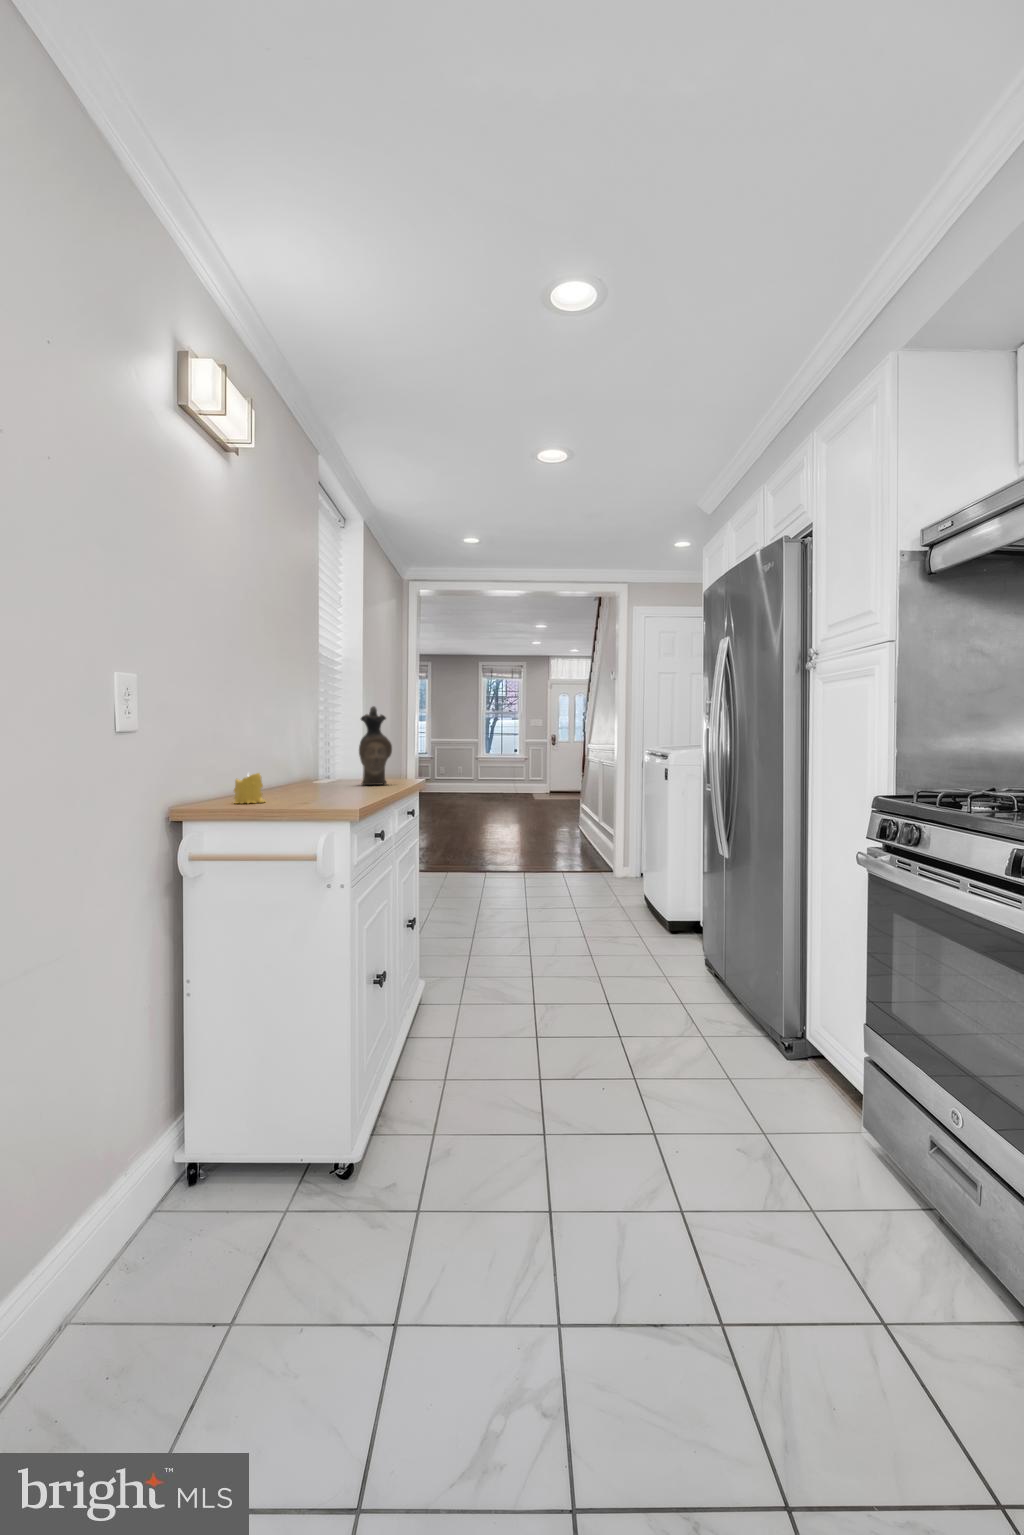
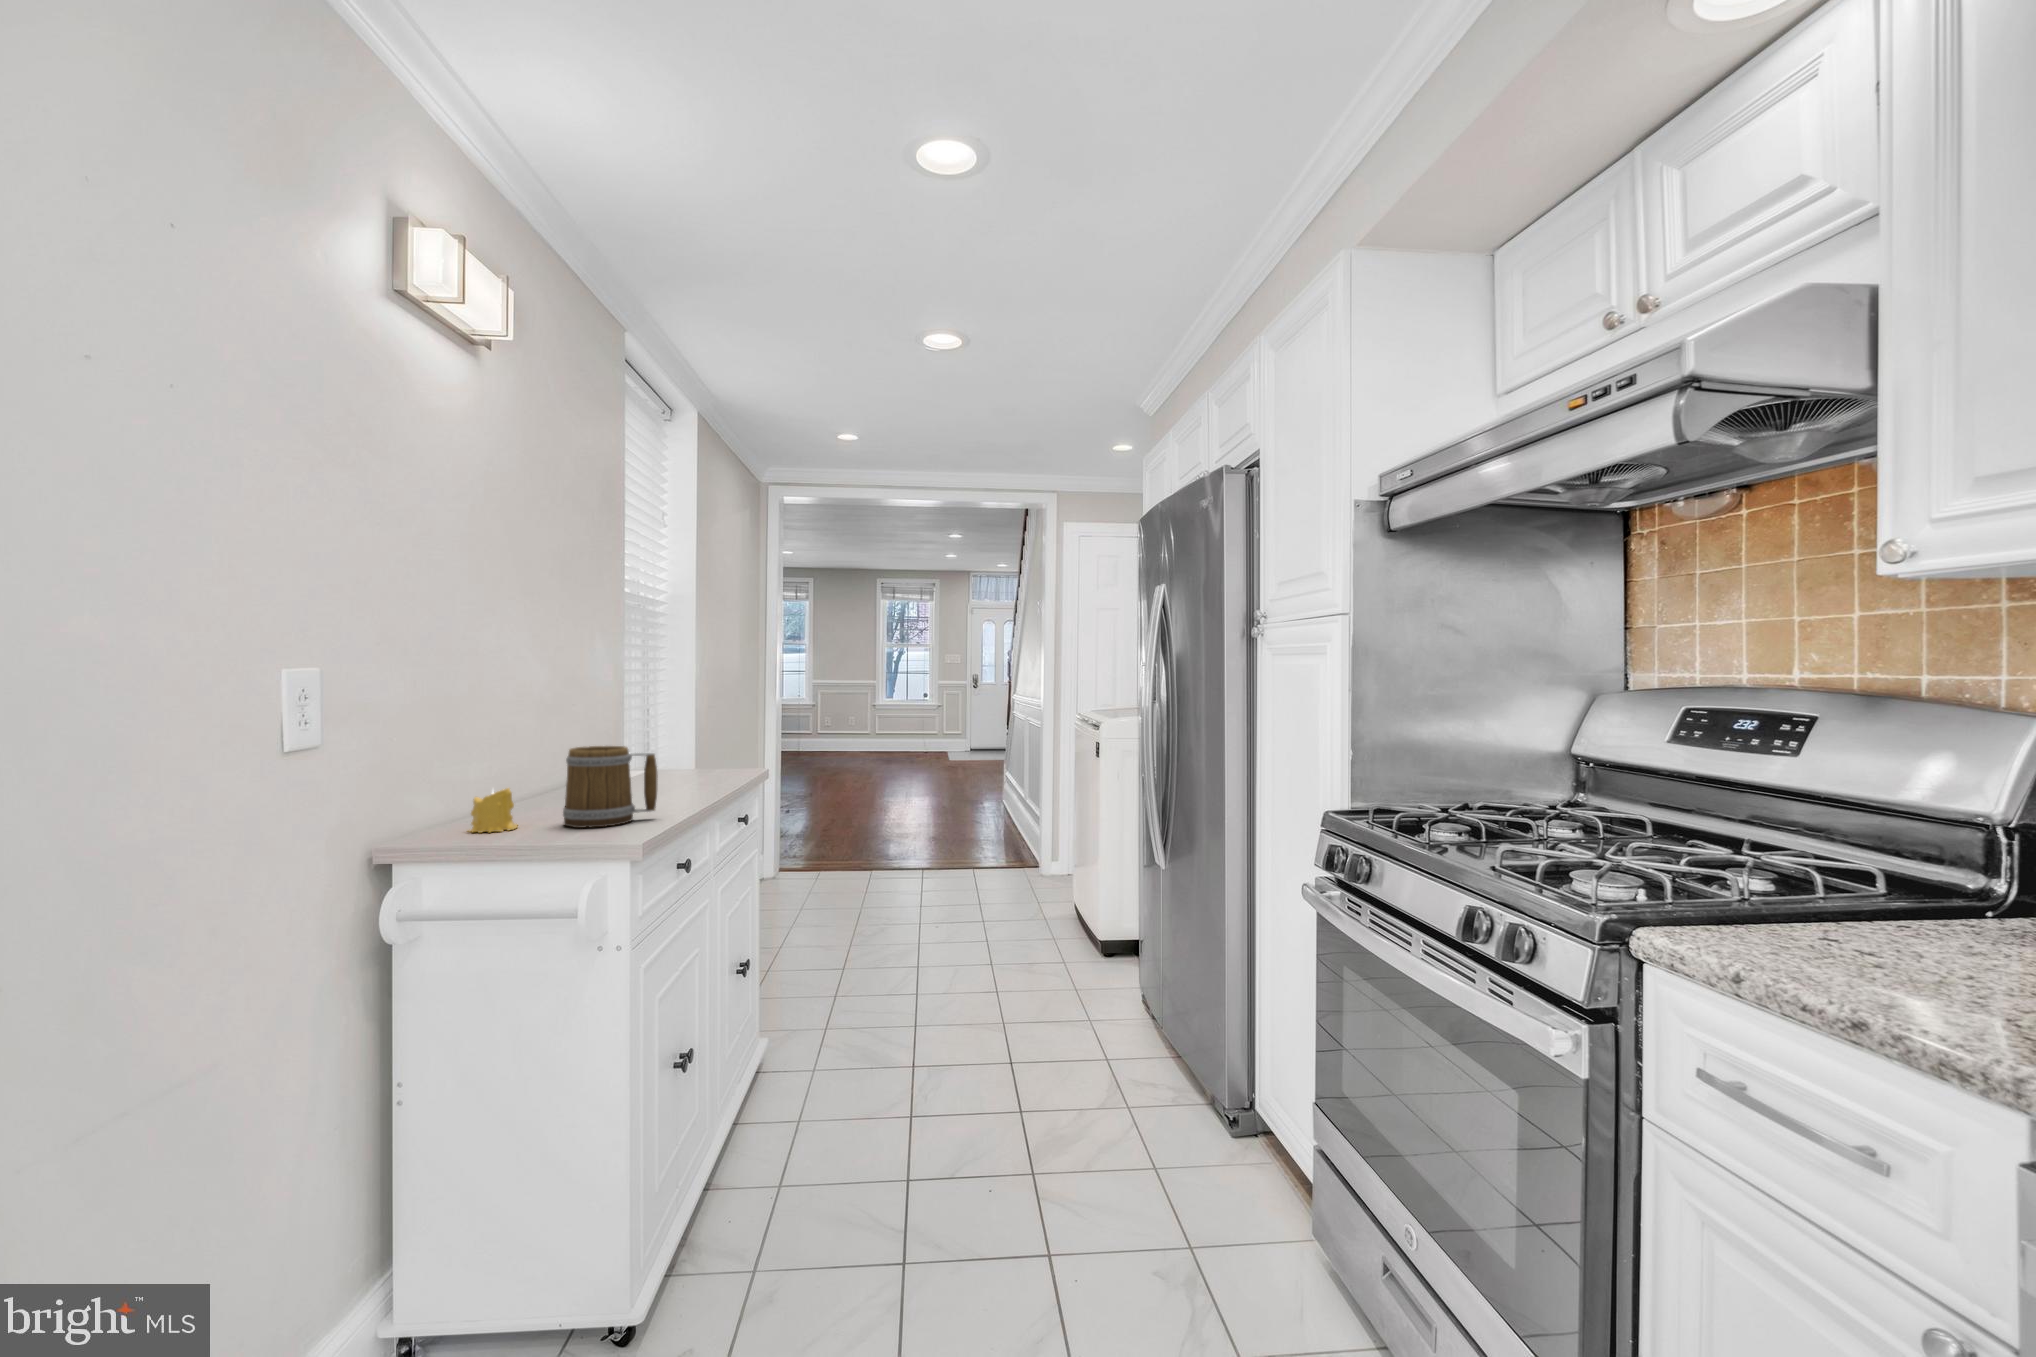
ceramic pitcher: present [359,706,392,785] -> none [673,674,719,781]
mug: none [297,745,362,802] -> present [563,746,658,828]

